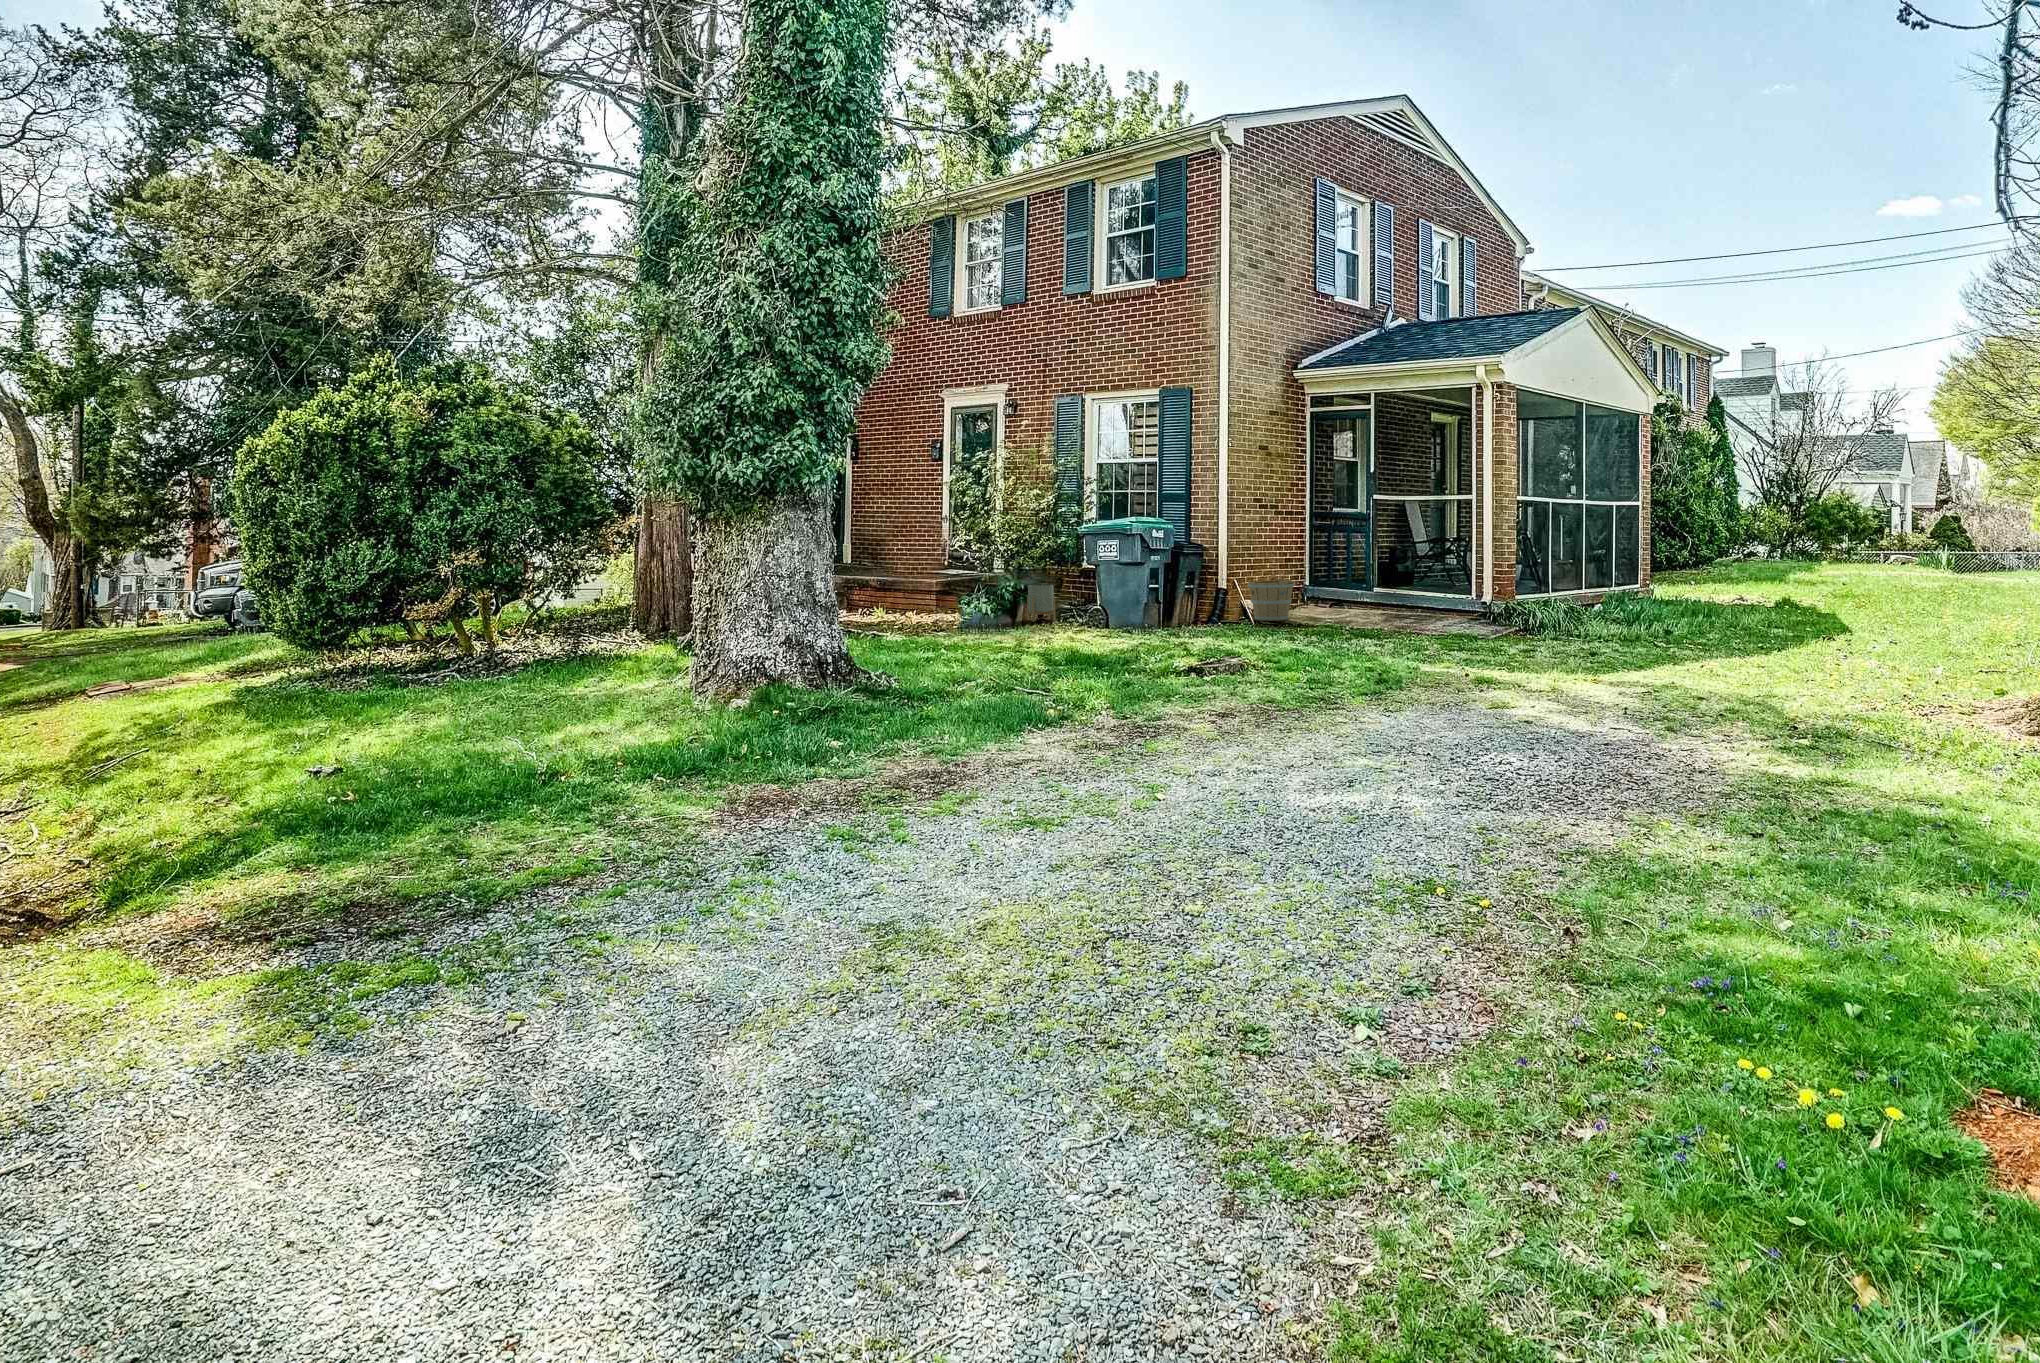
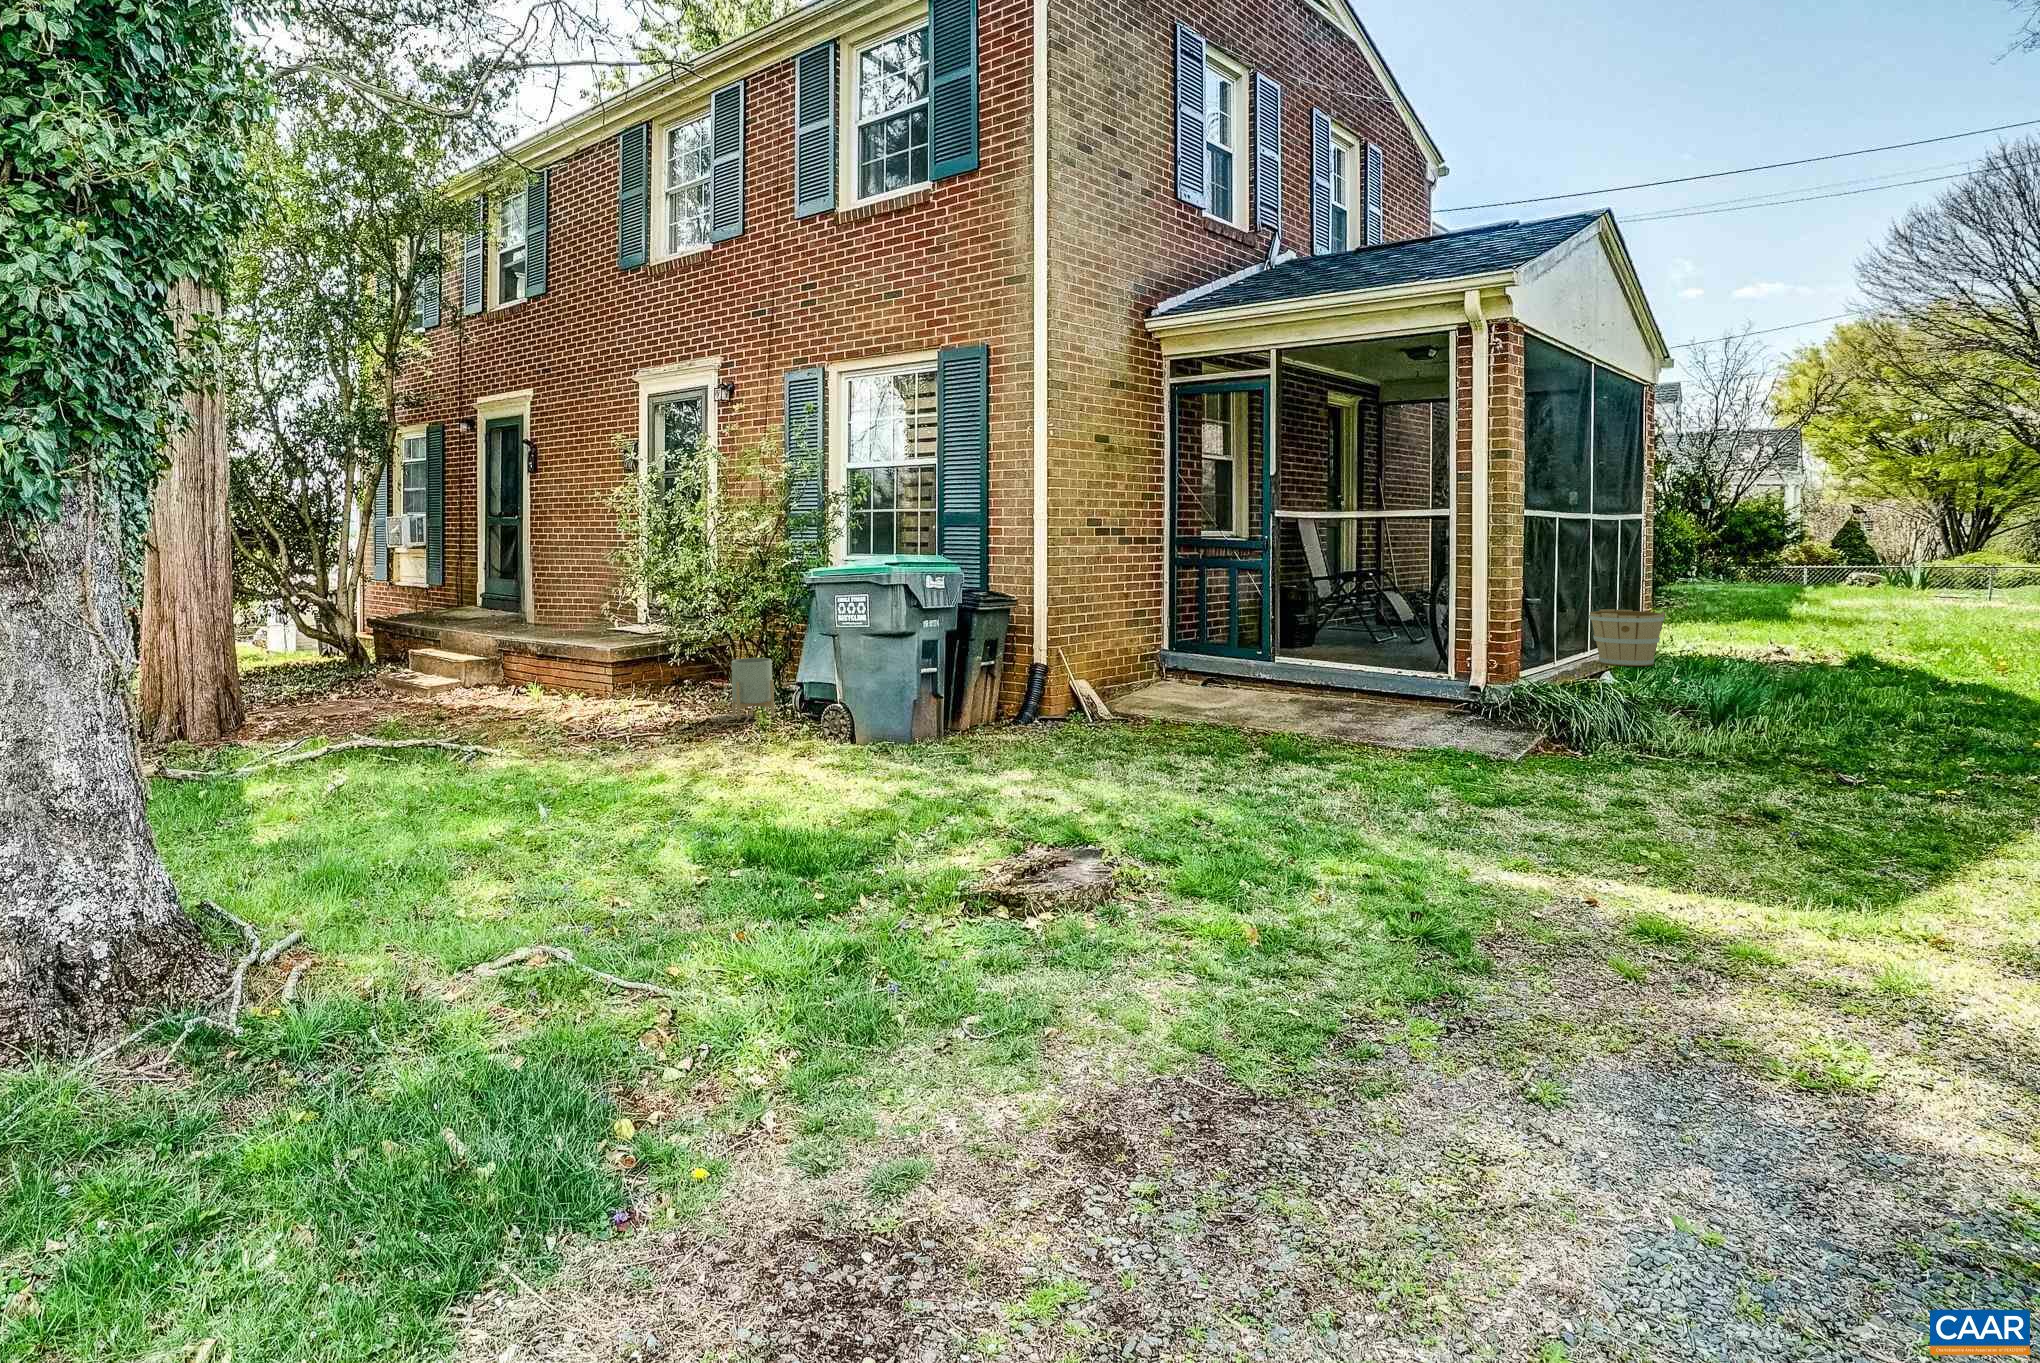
wooden bucket: present [1248,579,1294,621] -> present [1589,609,1665,666]

